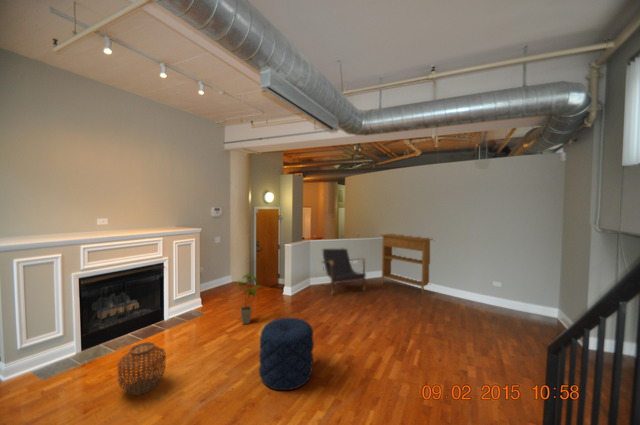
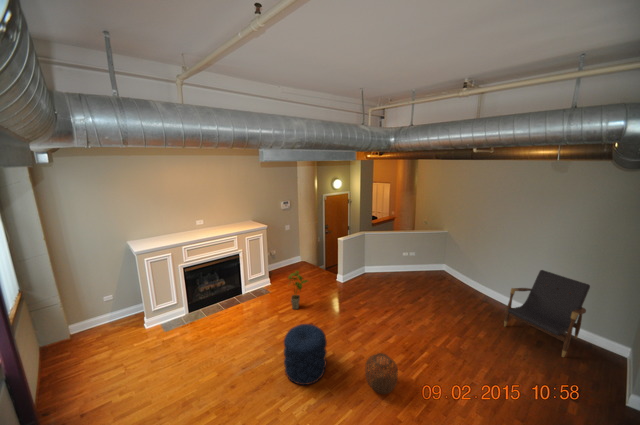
console table: present [381,234,433,295] -> none [437,231,505,303]
lounge chair: present [323,249,366,294] -> present [504,270,590,357]
woven basket: present [118,342,165,395] -> present [365,353,398,394]

